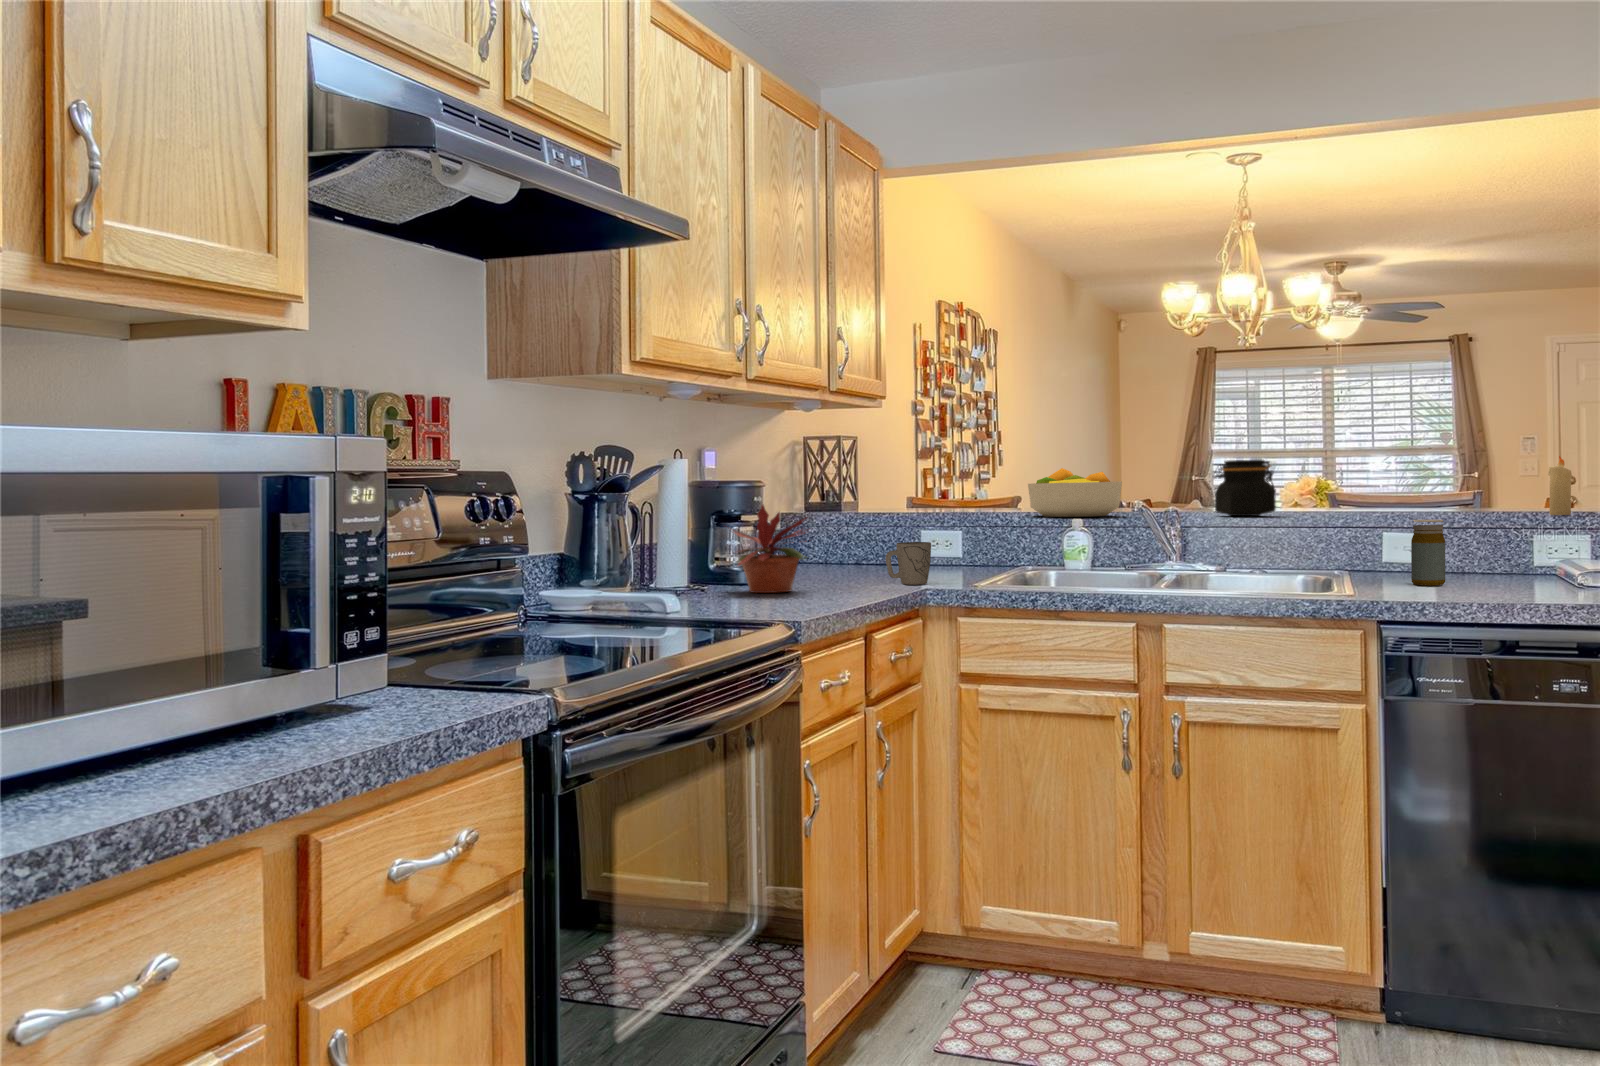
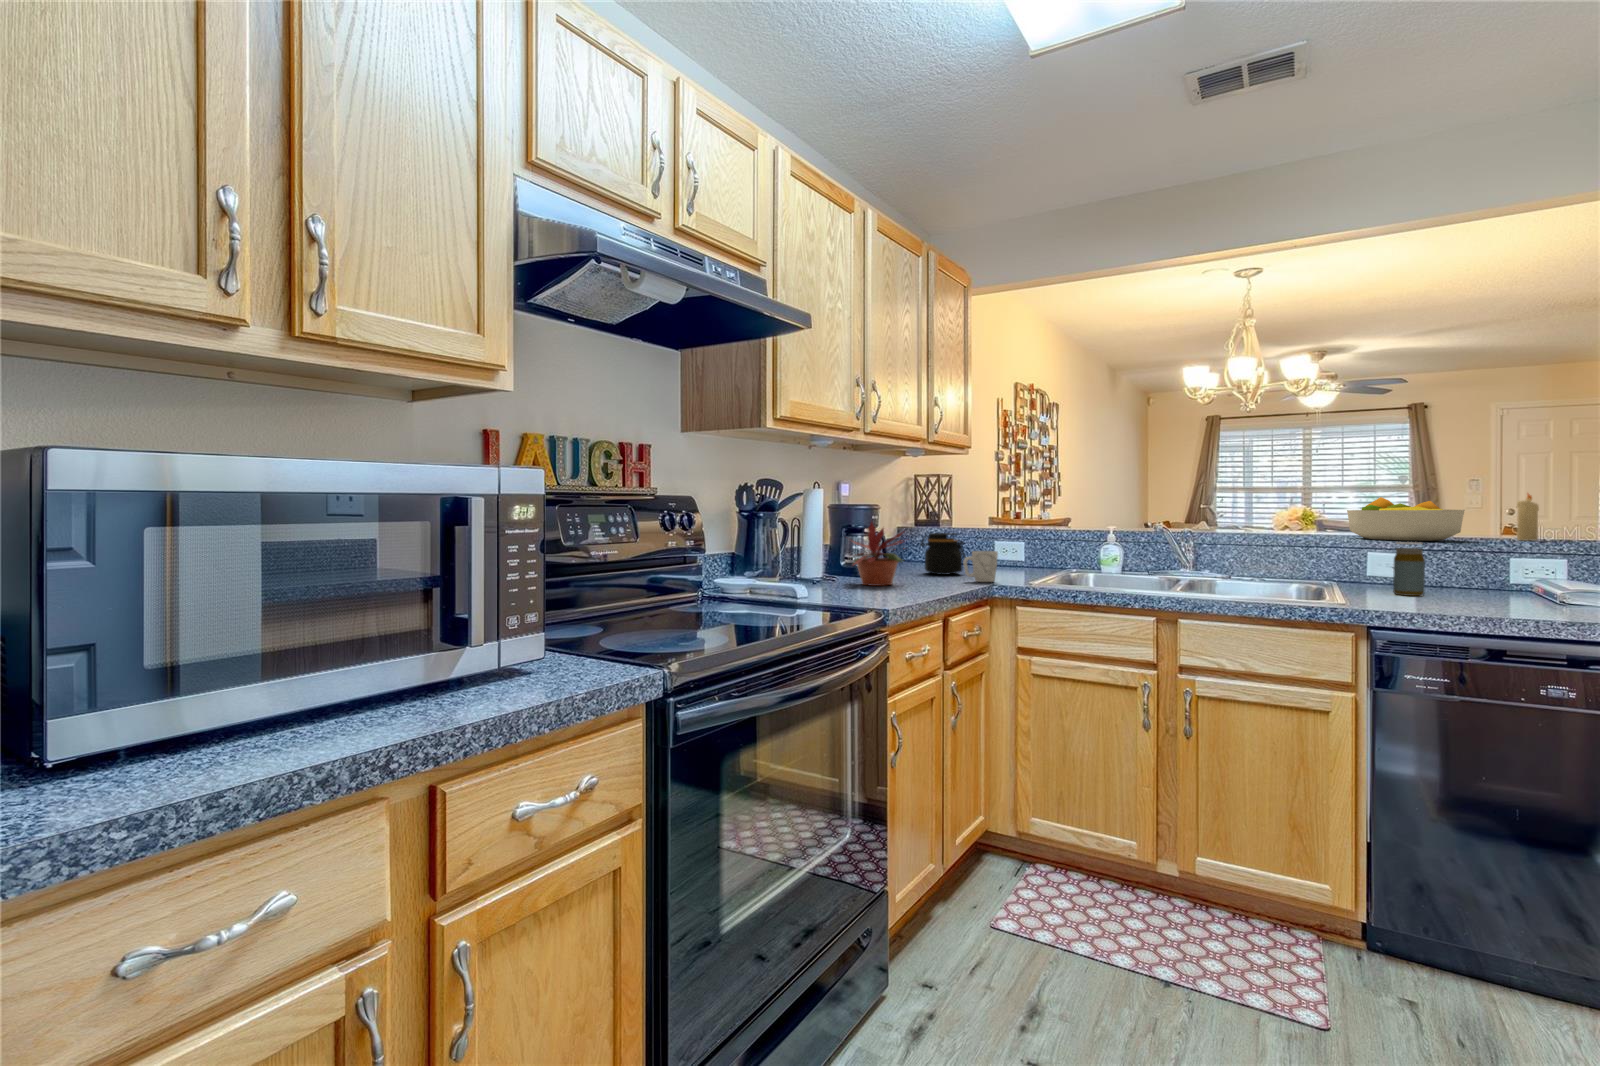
jar: present [1213,460,1276,516] -> present [920,533,966,575]
fruit bowl: present [1028,468,1122,517] -> present [1347,497,1465,541]

